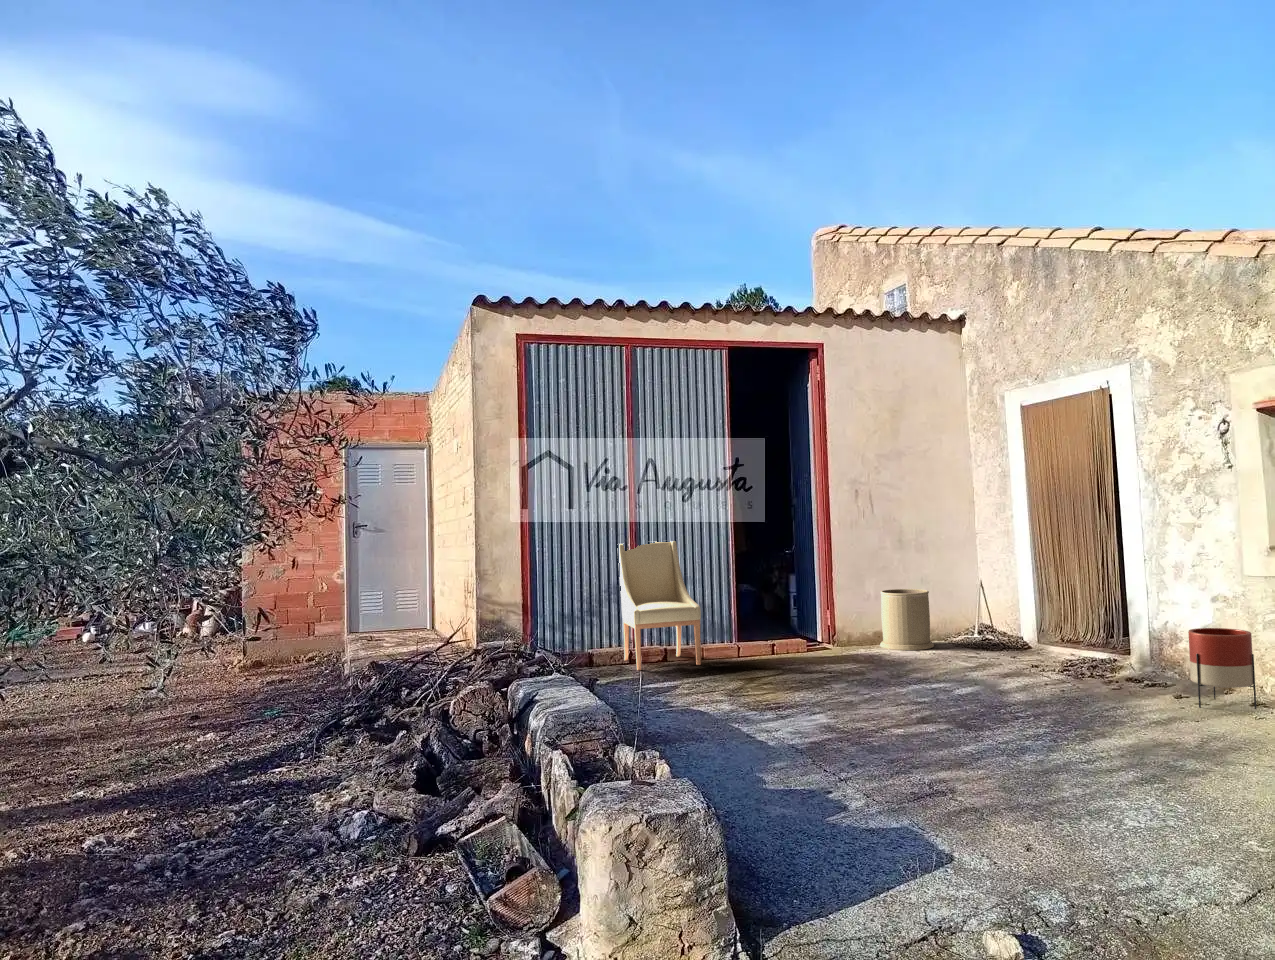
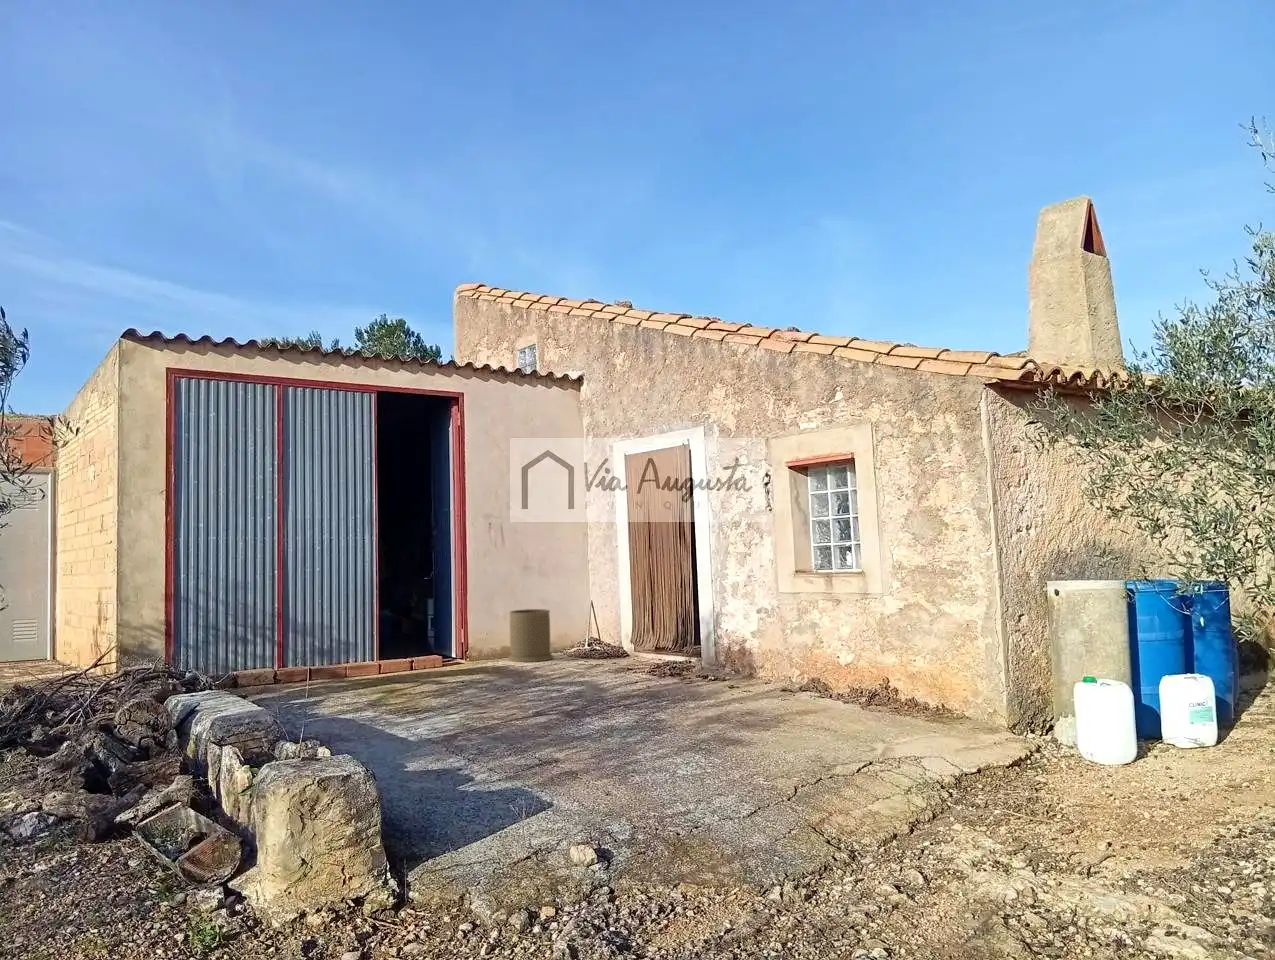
chair: present [619,541,701,670] -> none [264,569,346,691]
planter: present [1188,628,1256,709] -> none [737,631,780,692]

